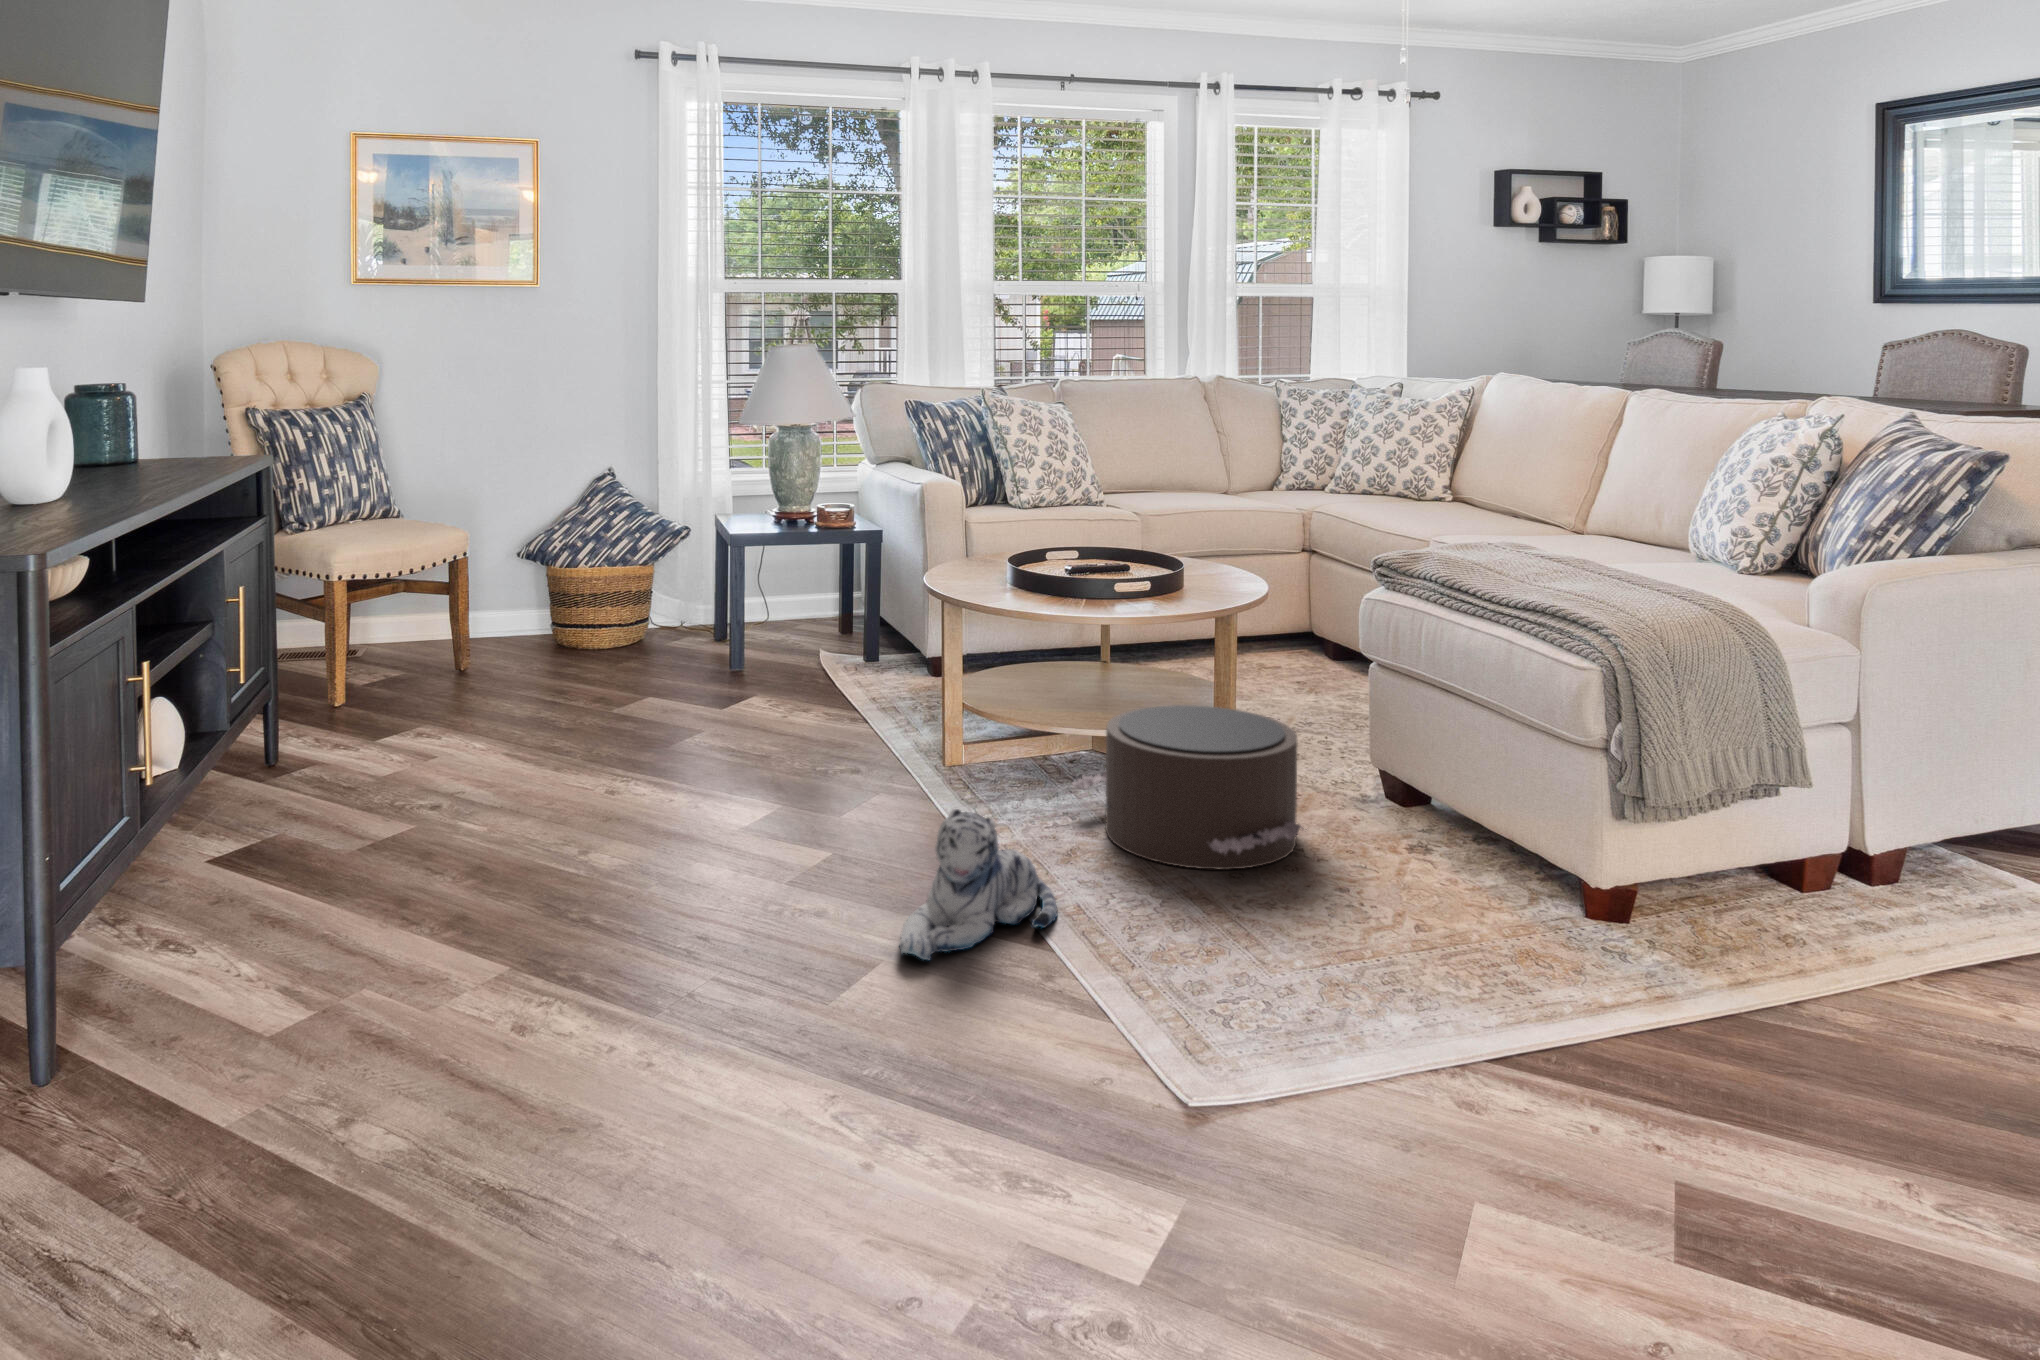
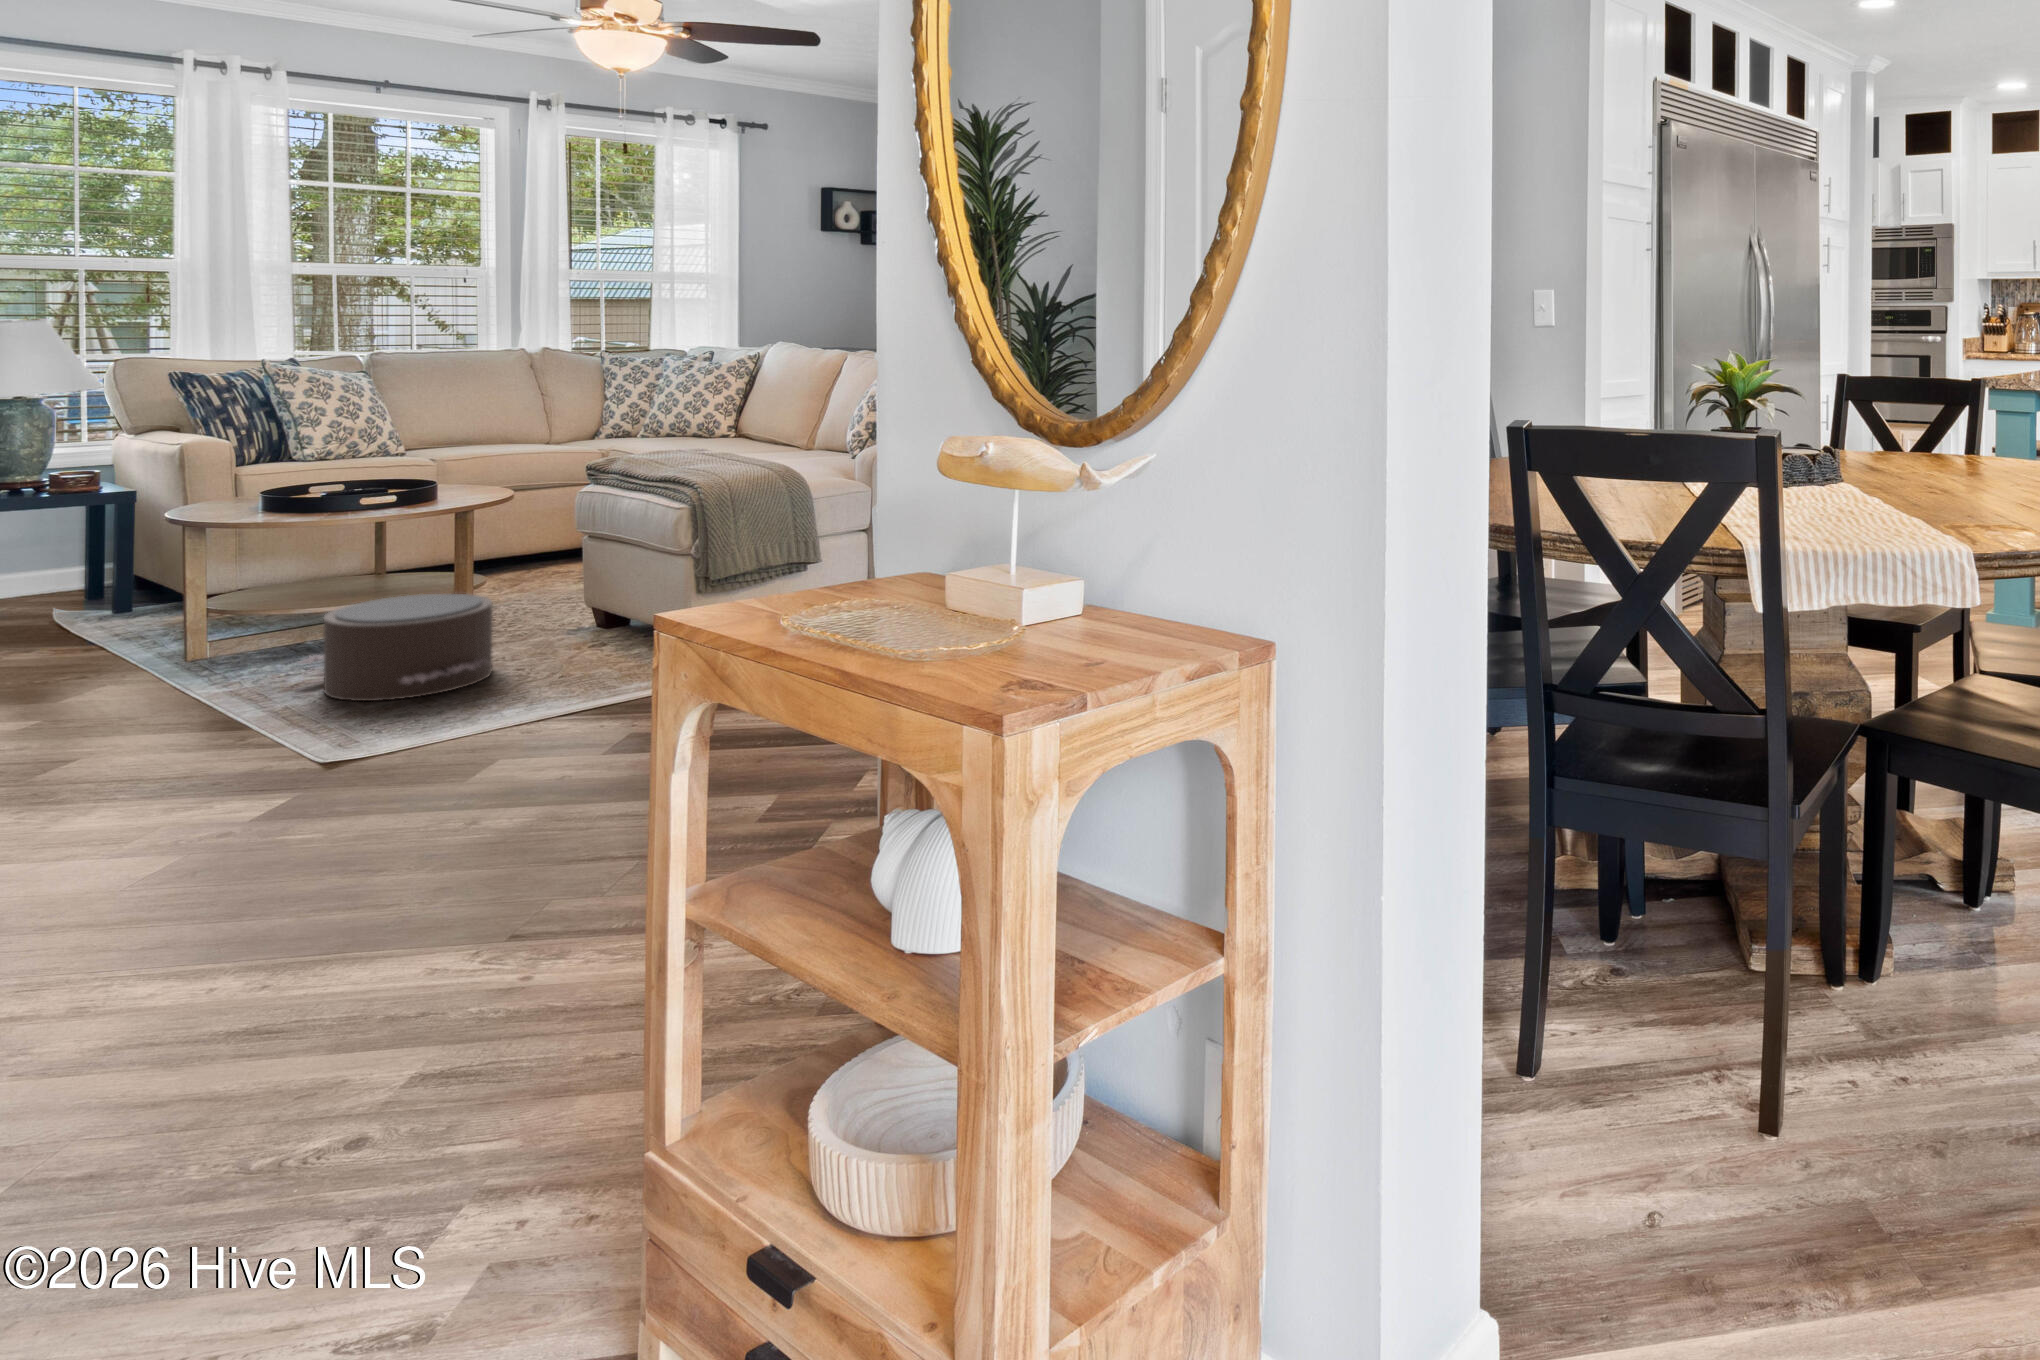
plush toy: present [899,809,1057,960] -> none [78,678,250,784]

